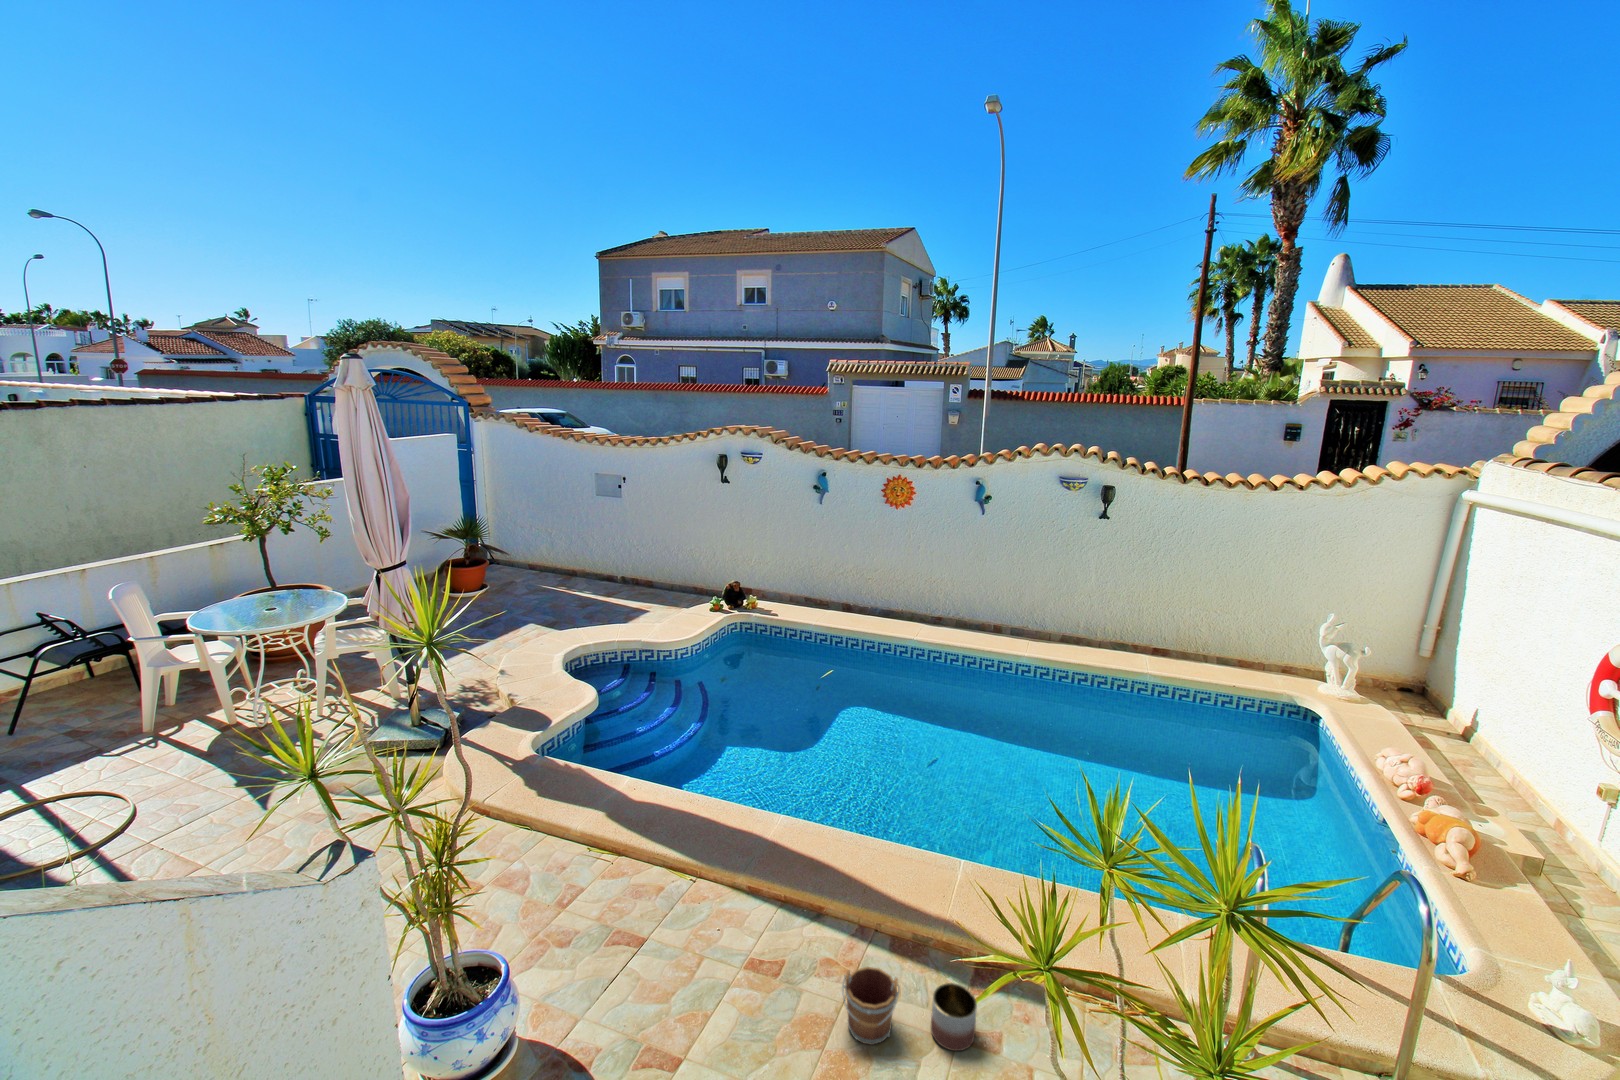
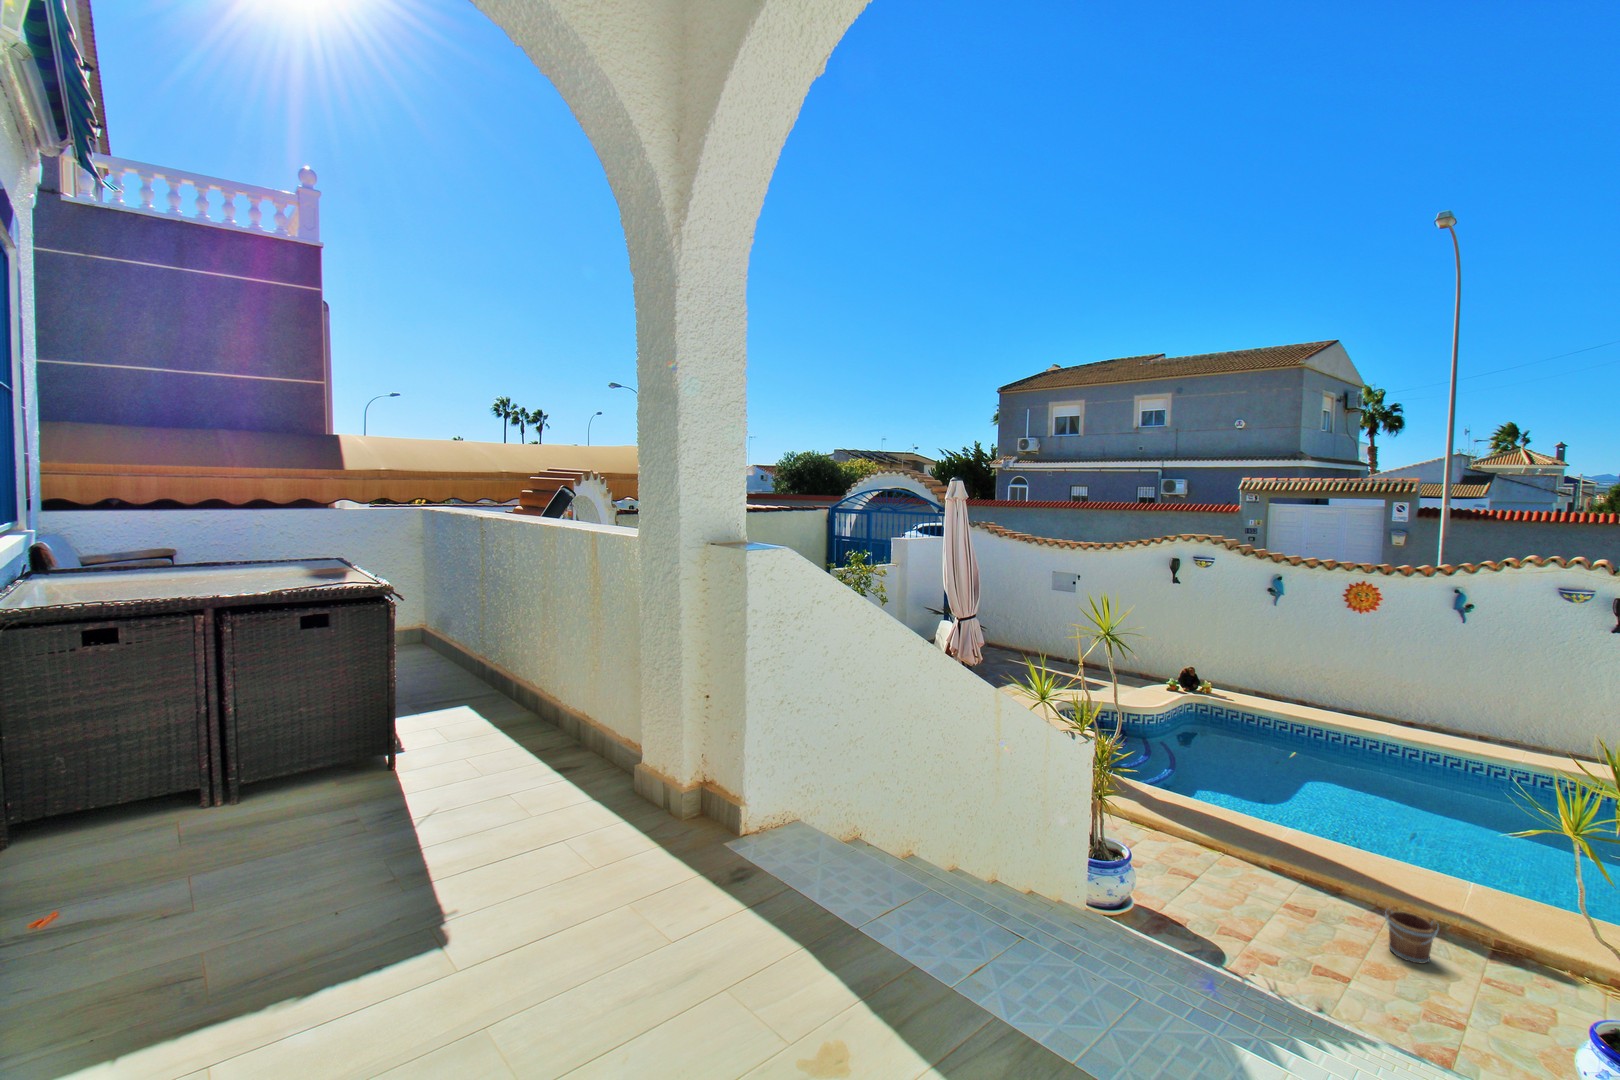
planter: present [931,983,977,1051] -> none [1468,938,1514,985]

